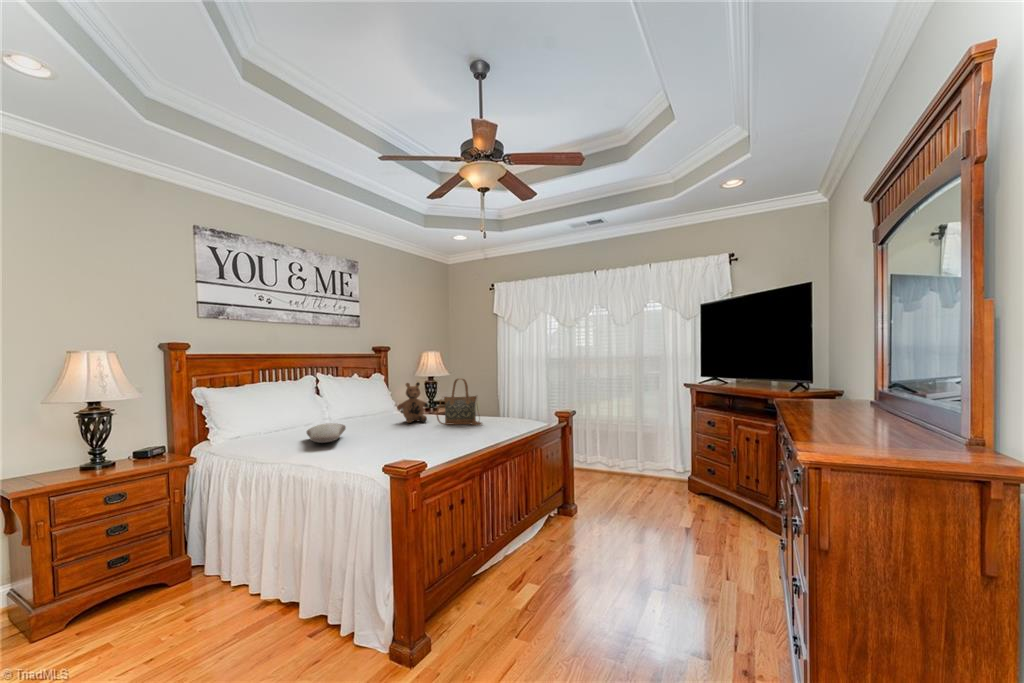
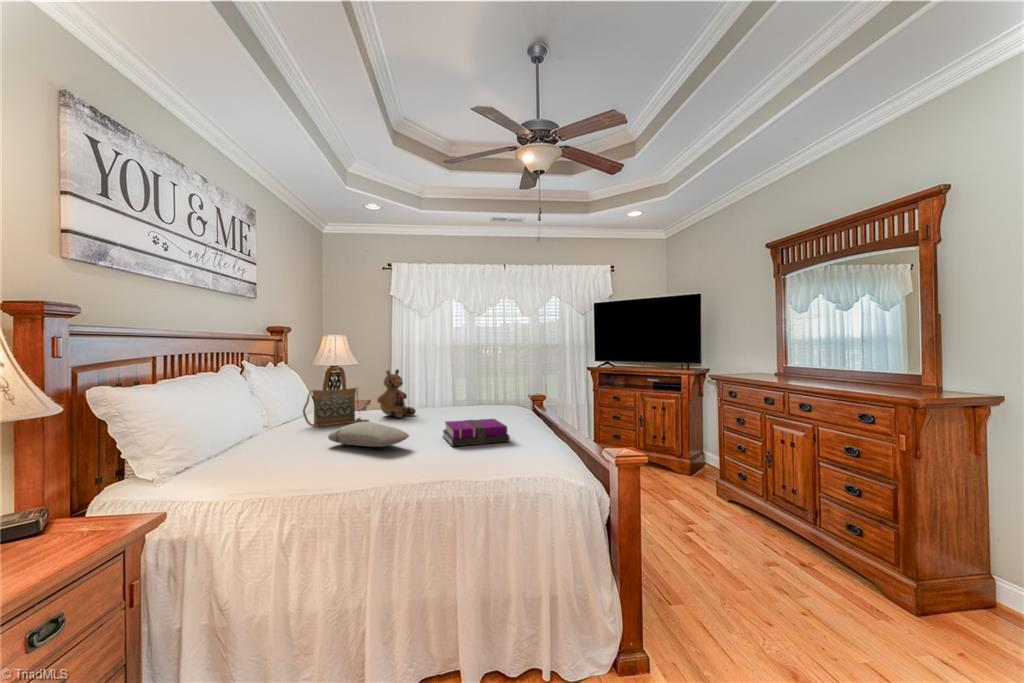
handbag: present [436,378,482,425] -> present [303,367,369,427]
notebook: none [360,429,425,452] -> present [443,419,510,446]

